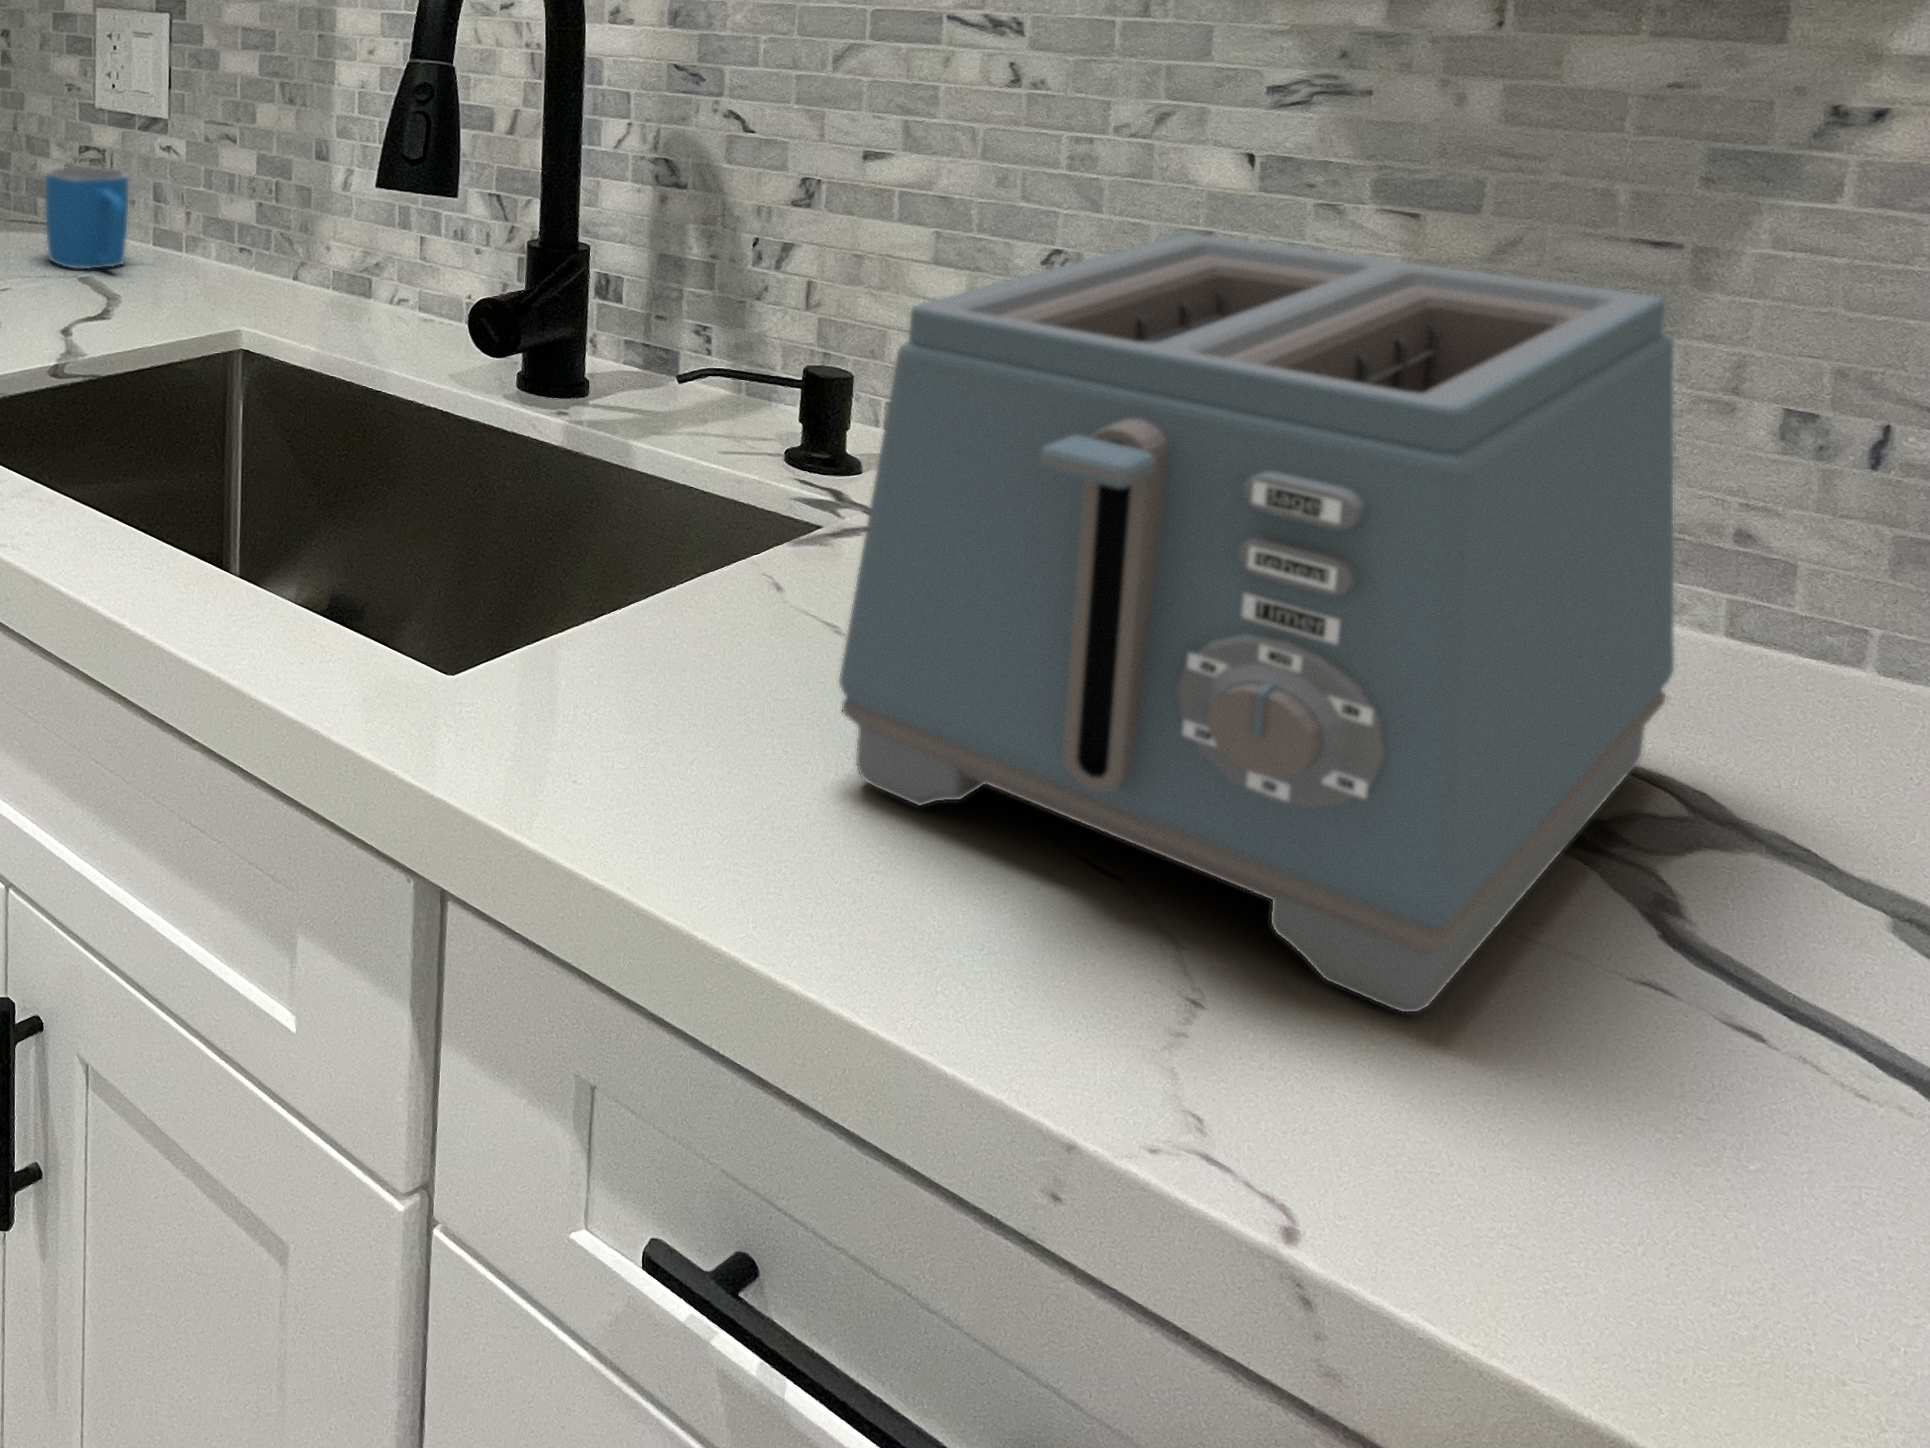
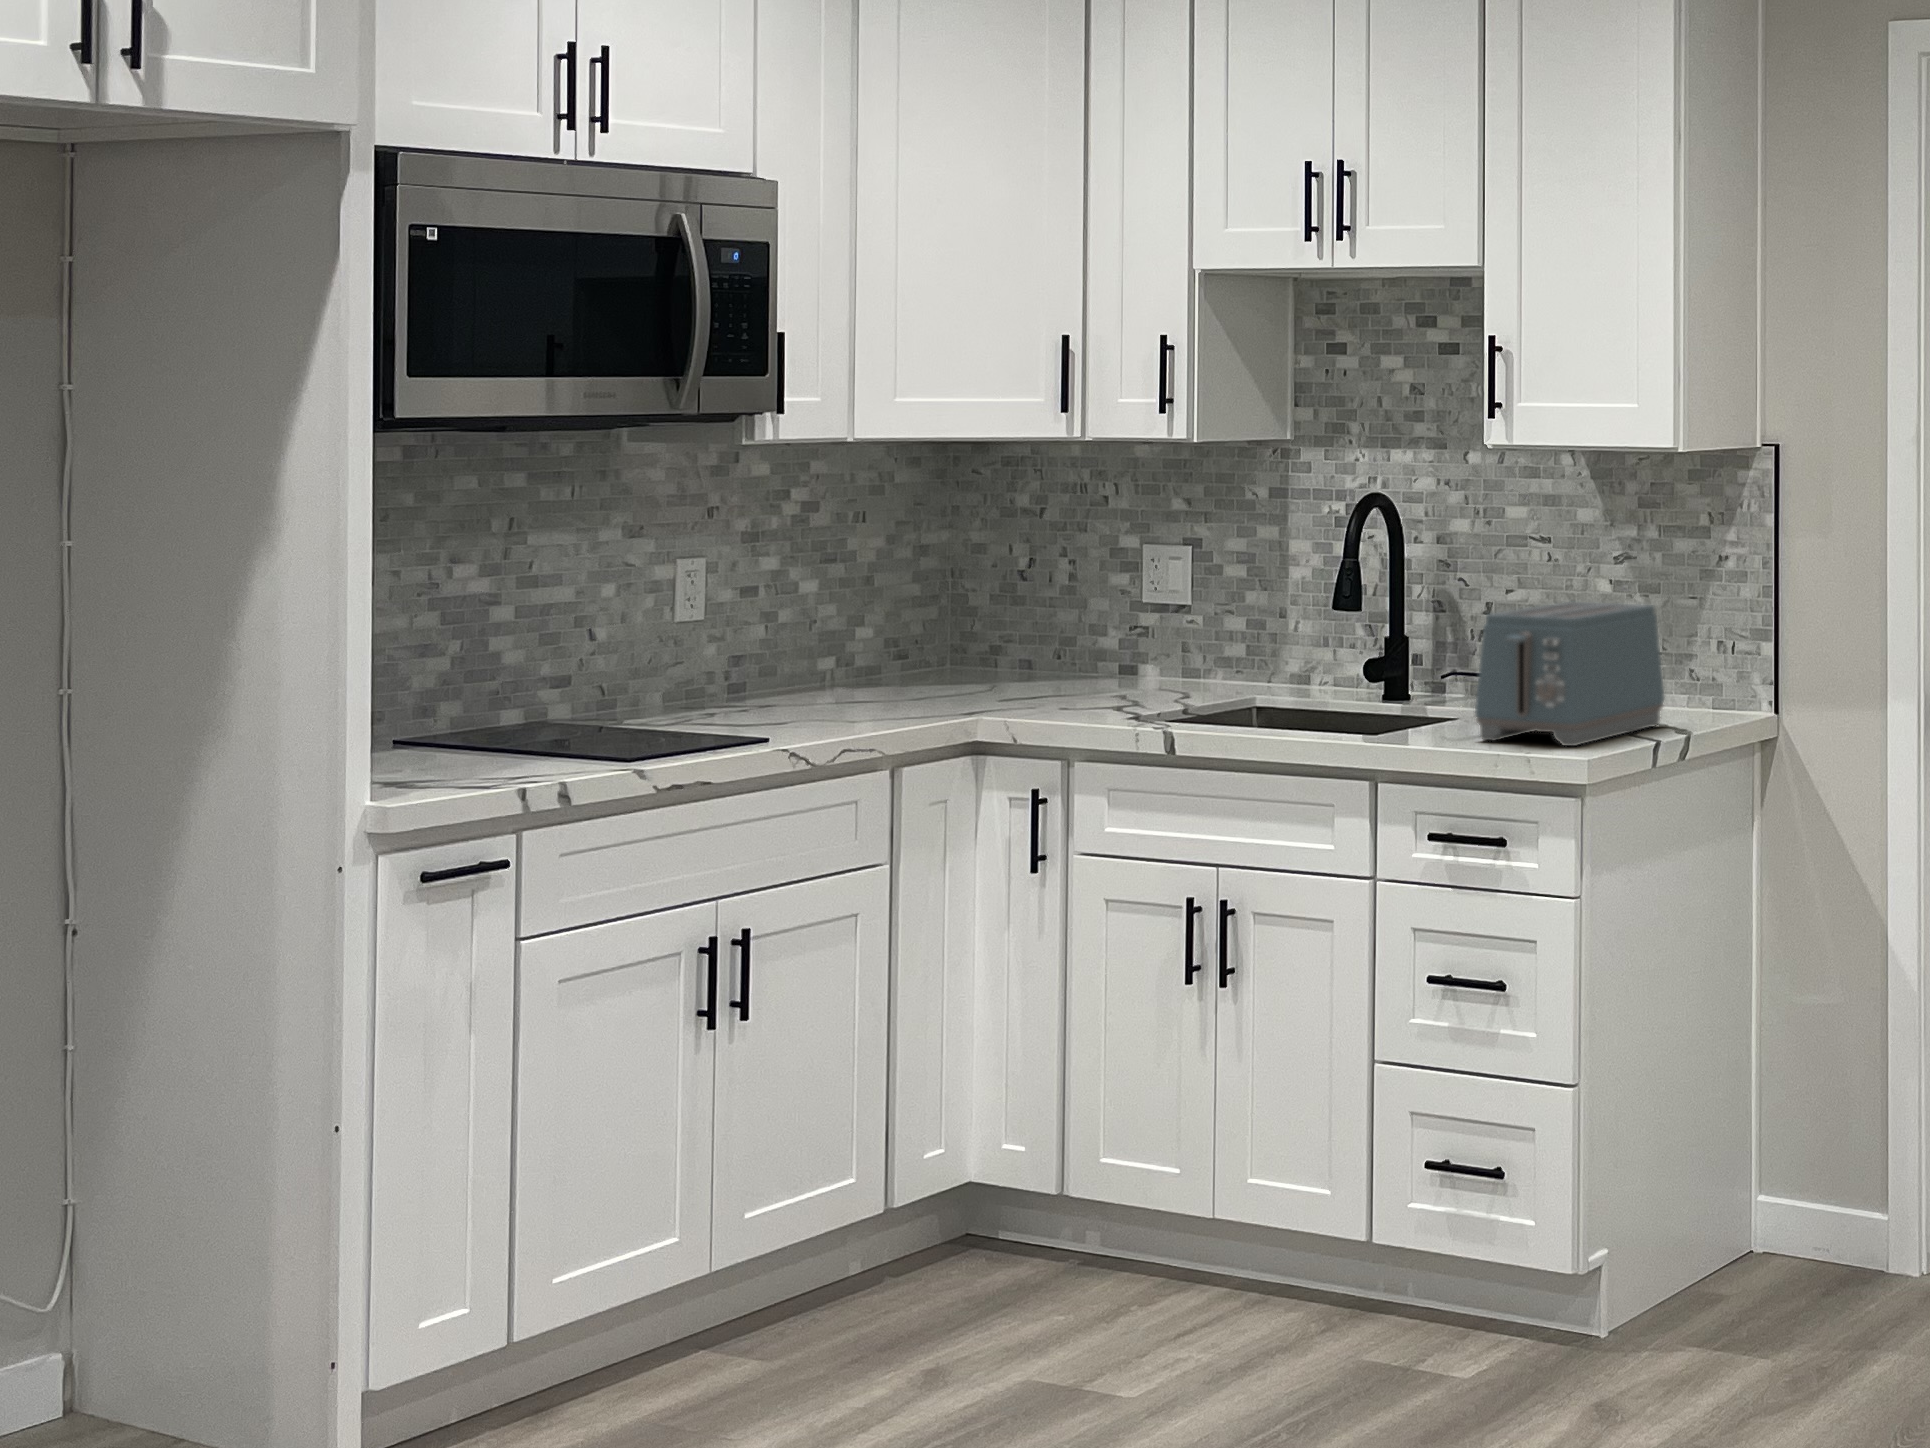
mug: present [46,167,128,268] -> none [1126,634,1177,689]

